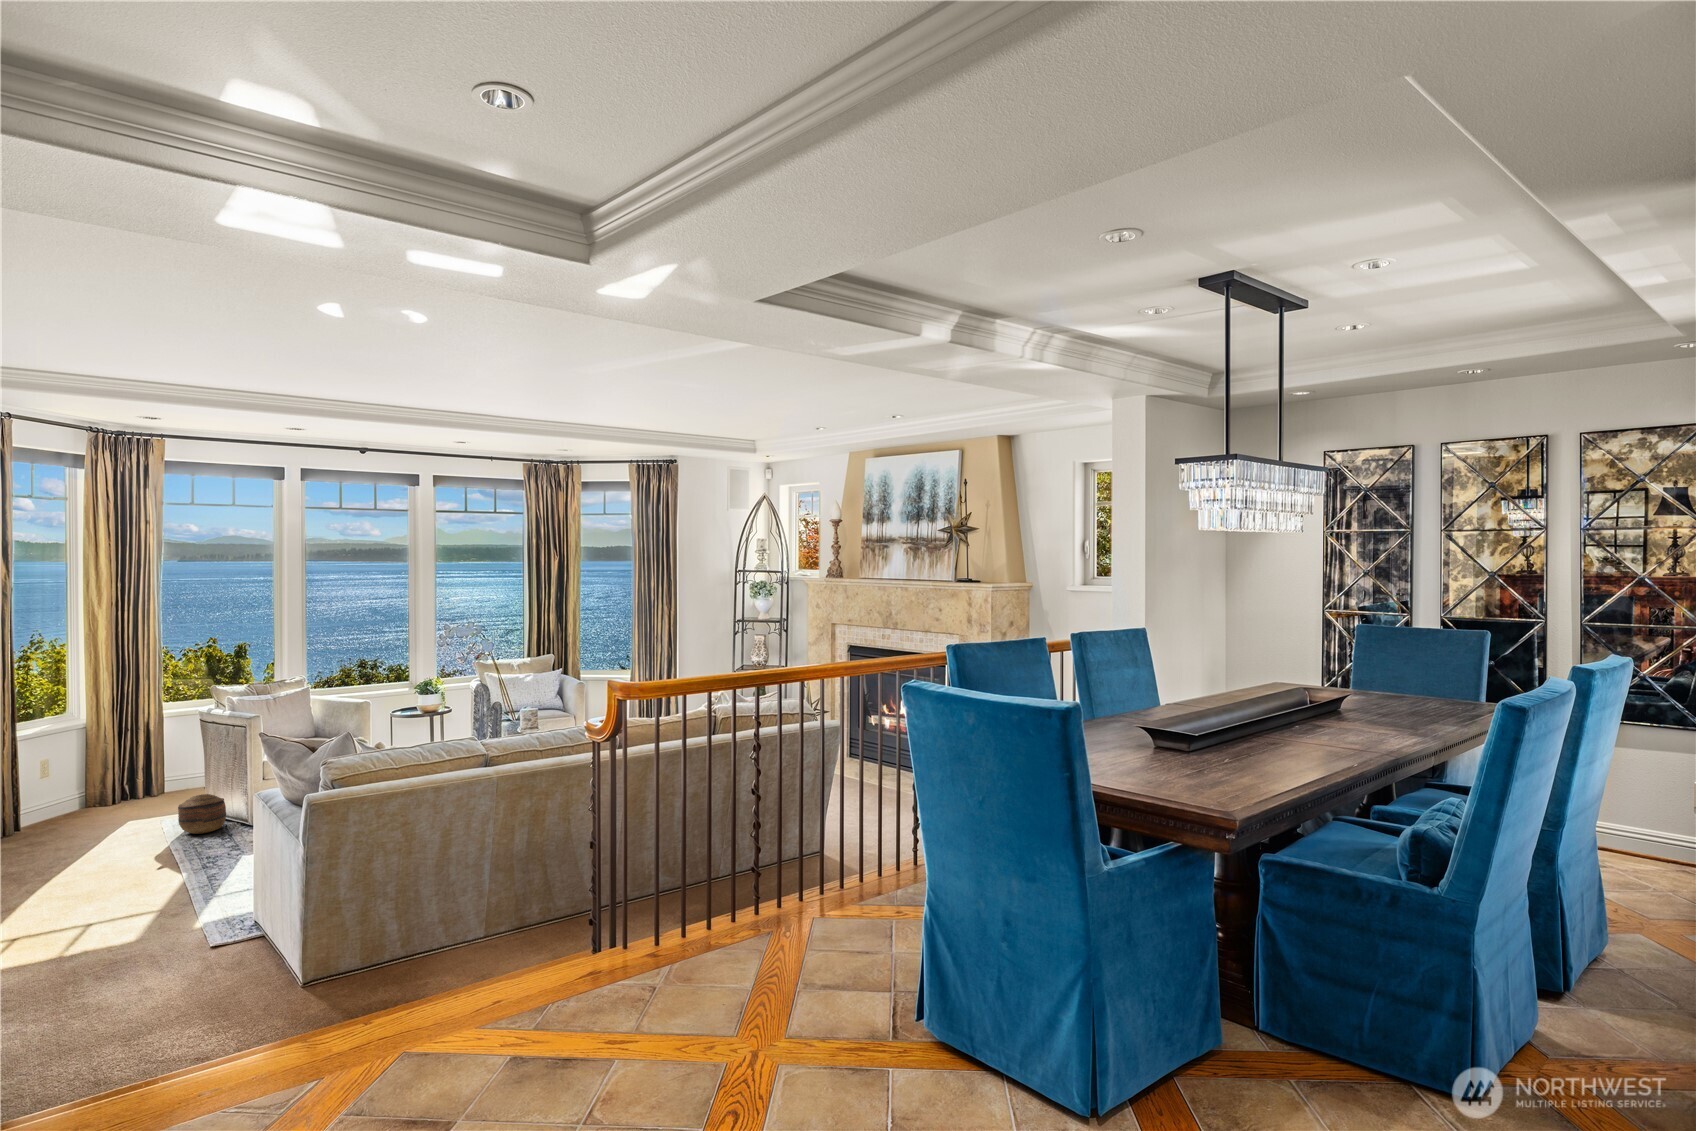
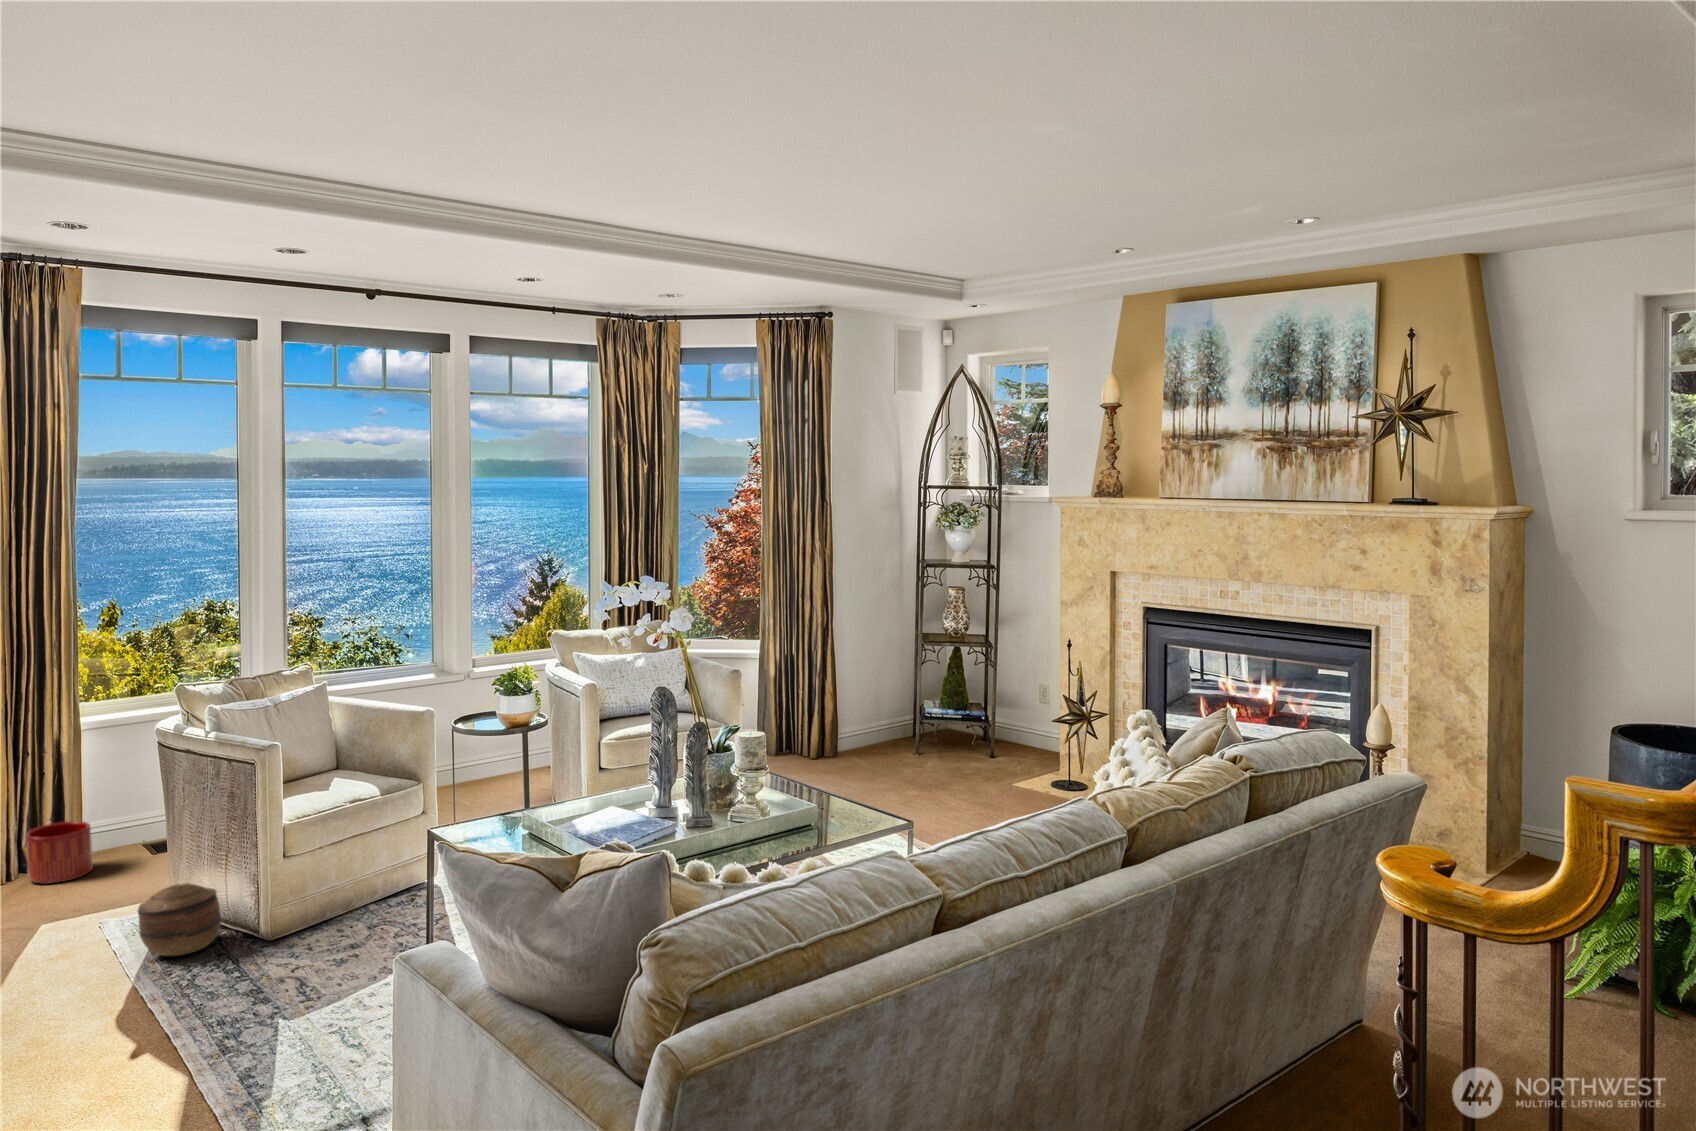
planter: none [129,770,169,805] -> present [25,821,93,884]

